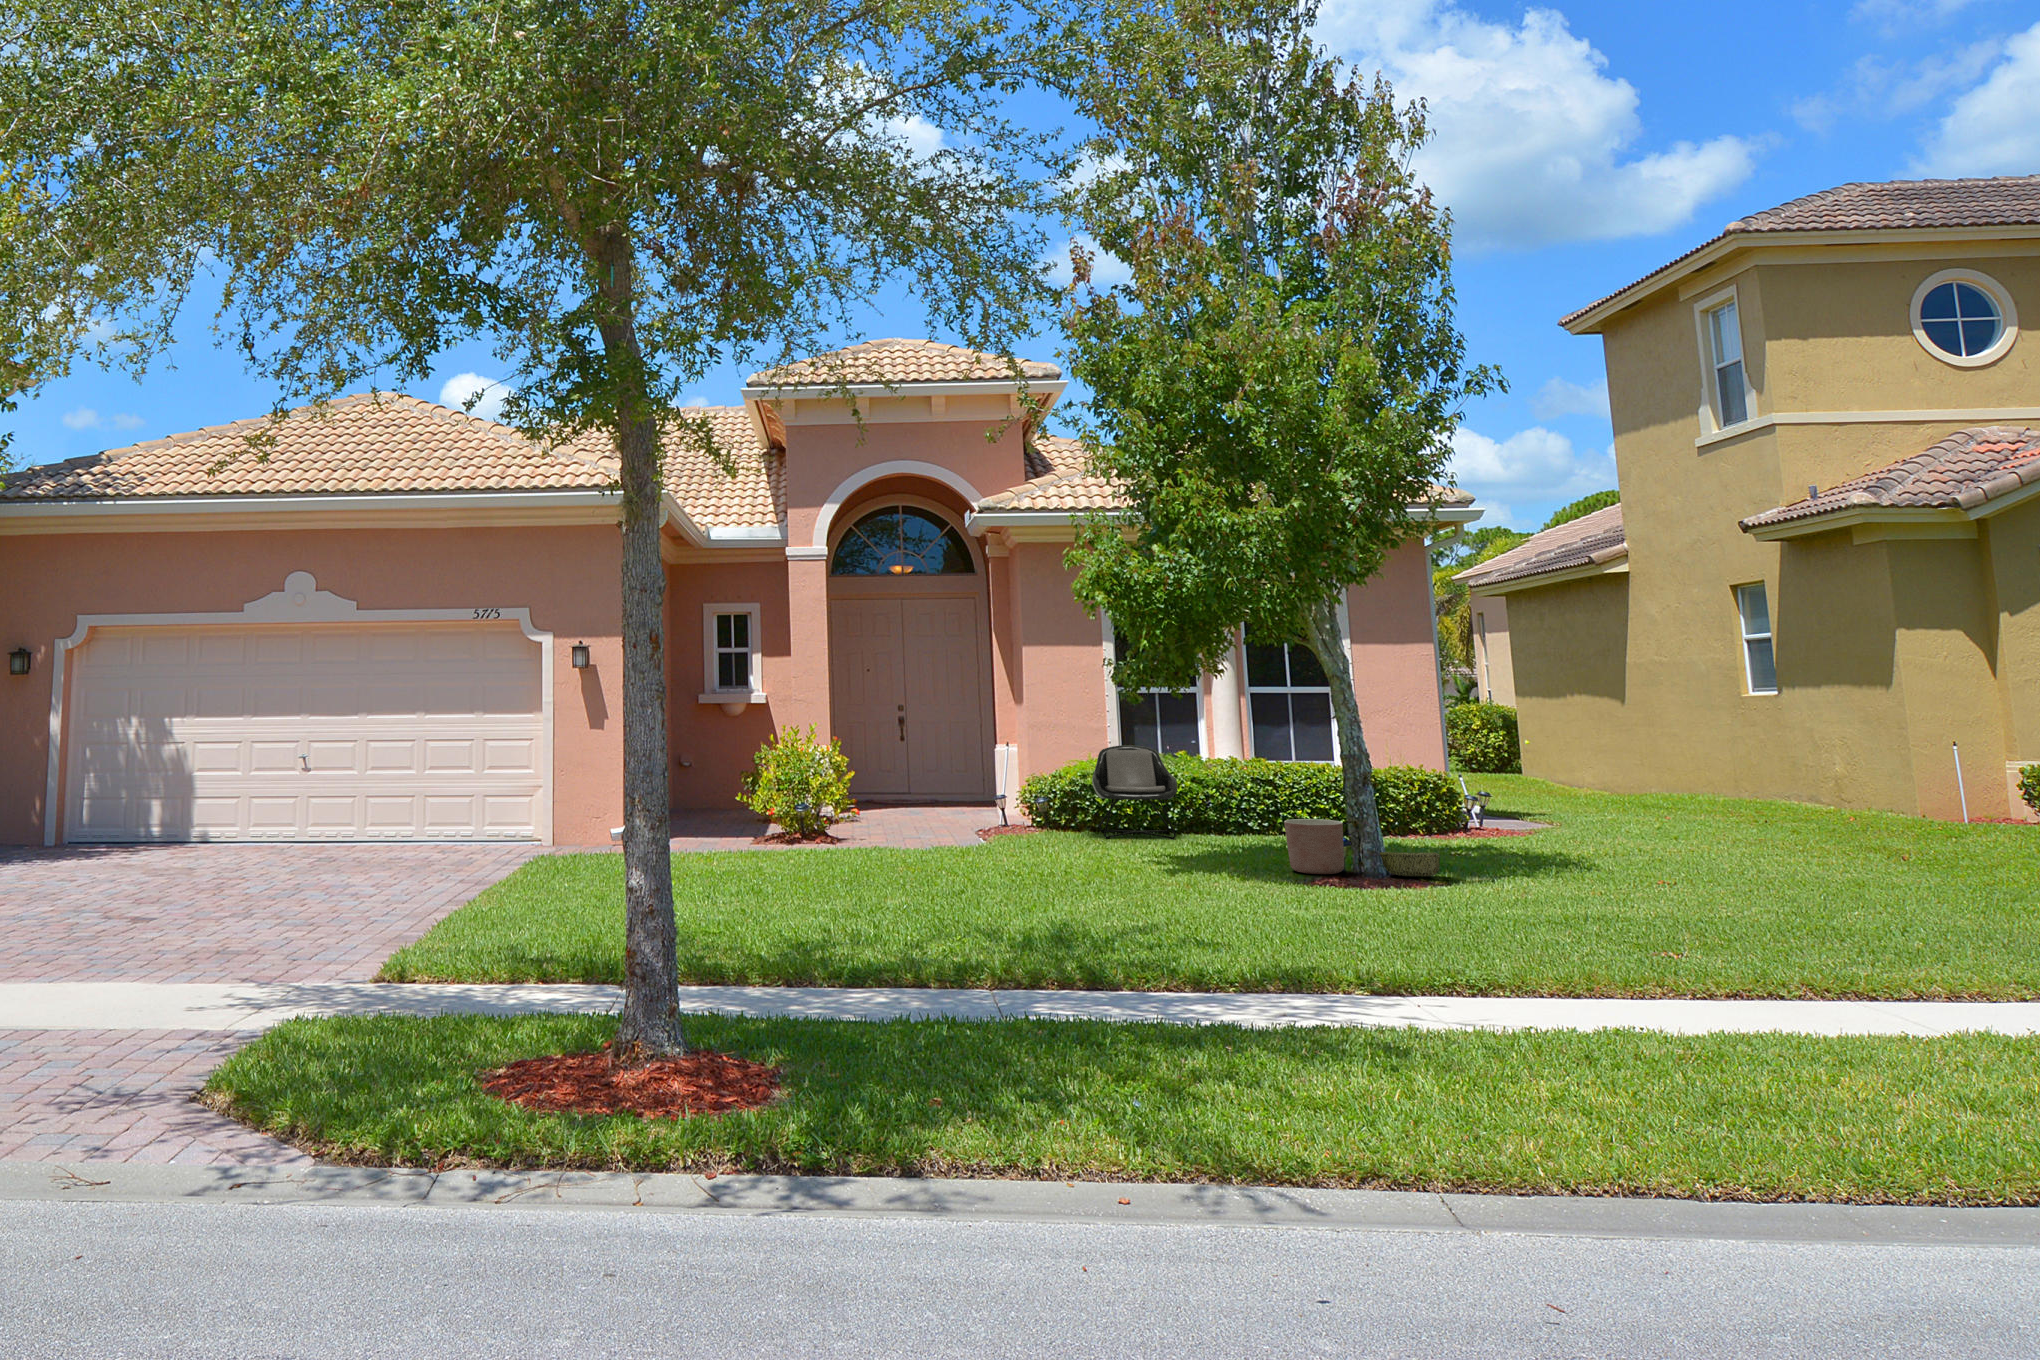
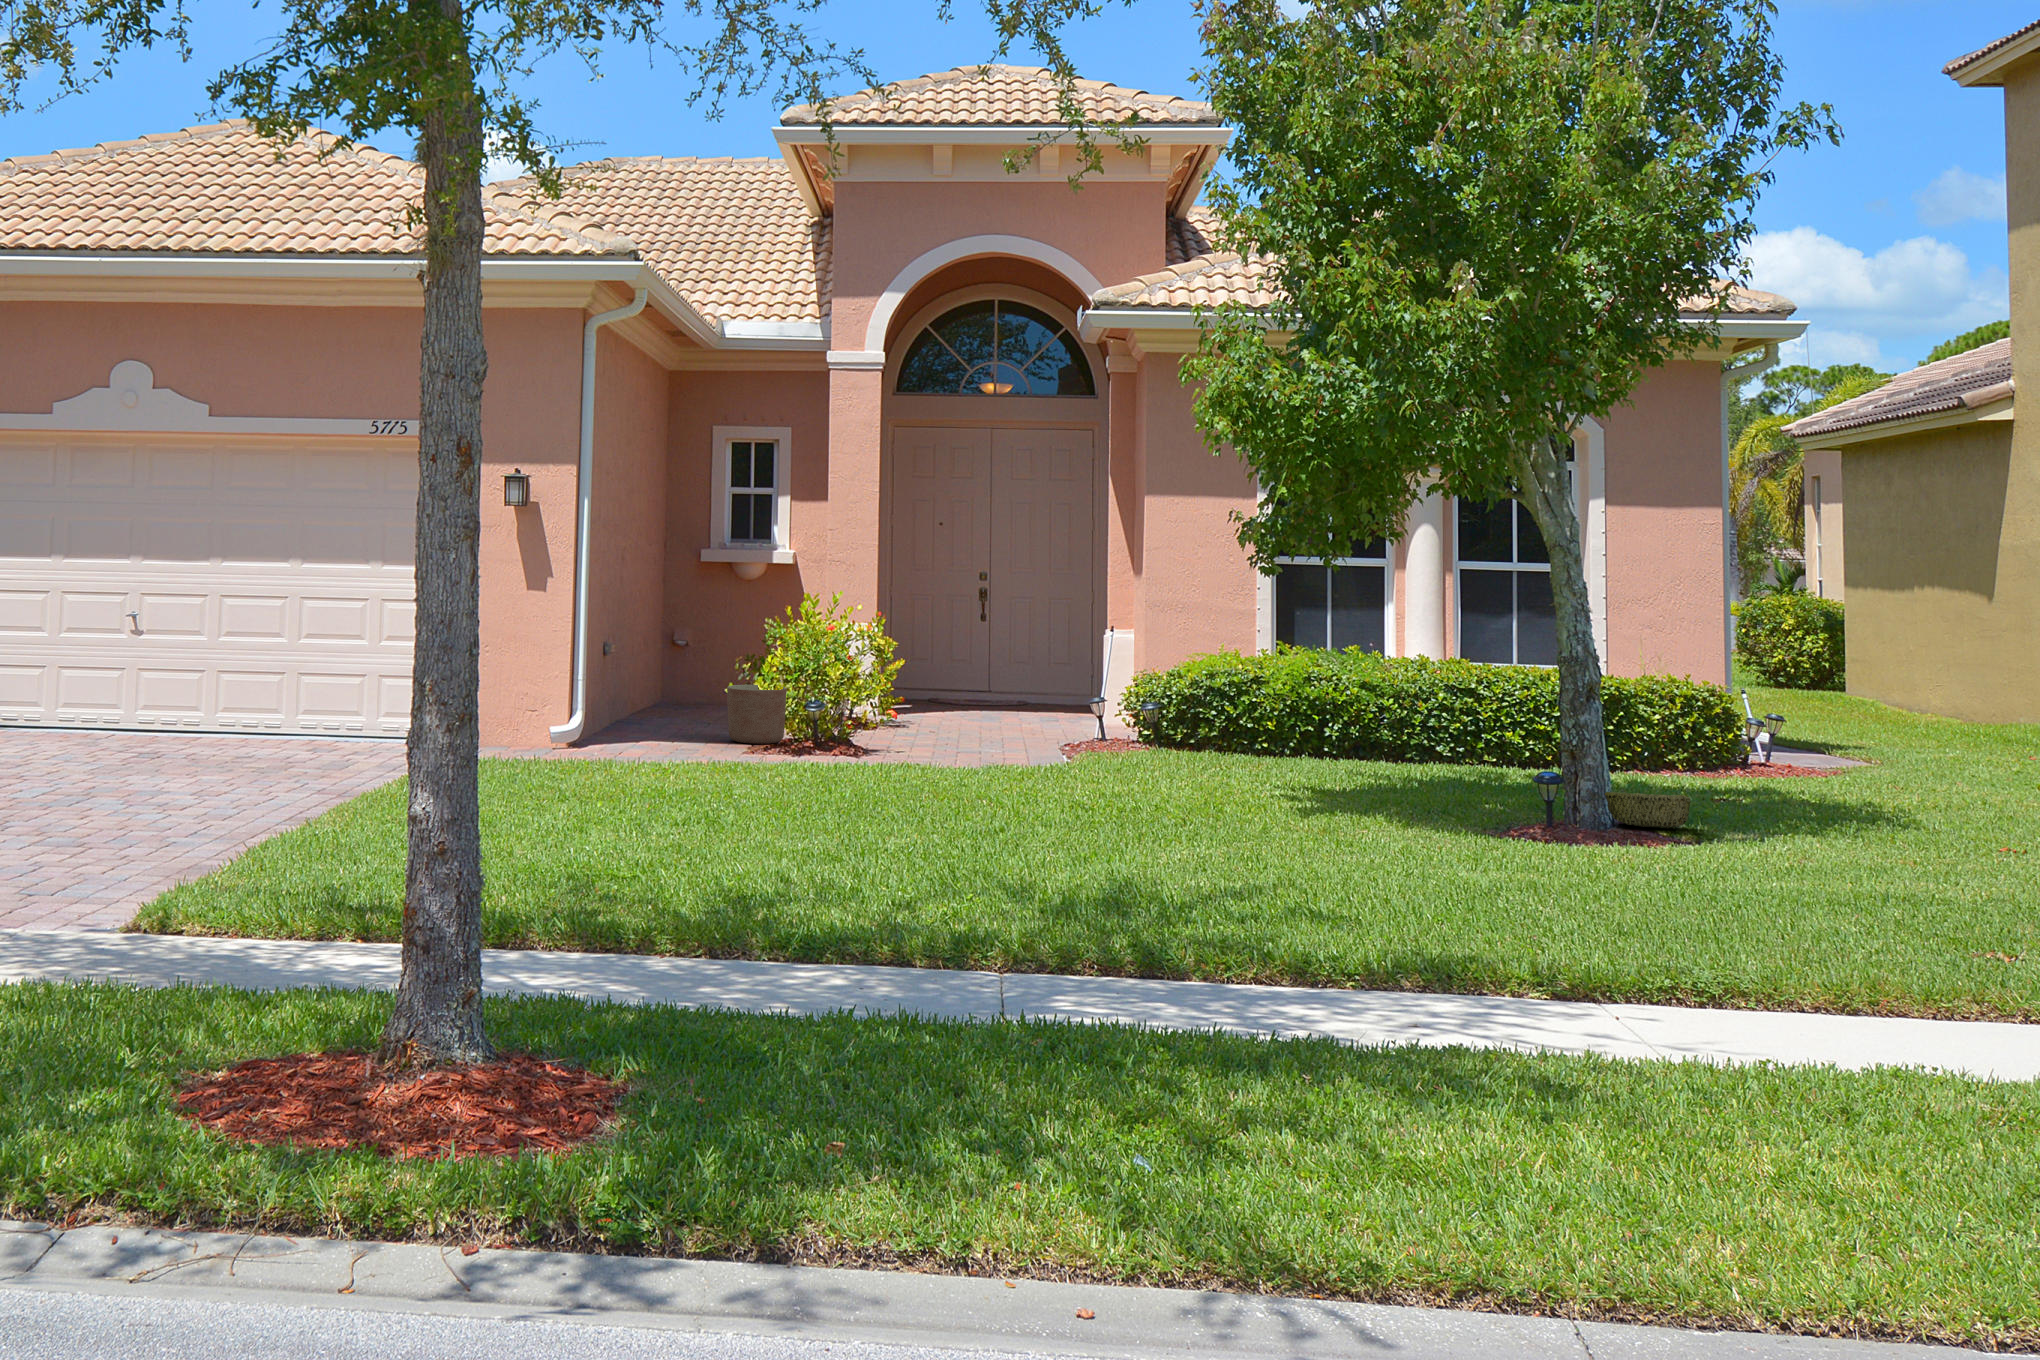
lounge chair: present [1092,745,1177,840] -> none [1219,634,1336,764]
planter: present [1284,819,1344,874] -> present [727,685,787,744]

